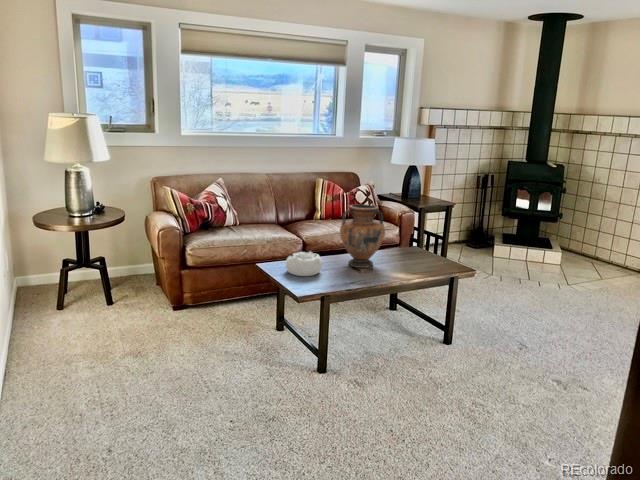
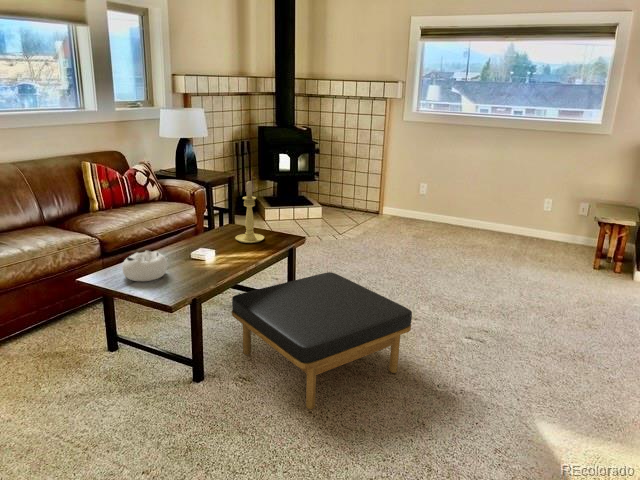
vase: present [340,204,385,268] -> none [170,187,221,258]
candle holder: none [405,205,433,266] -> present [235,181,264,243]
ottoman: none [366,307,537,431] -> present [232,272,412,409]

